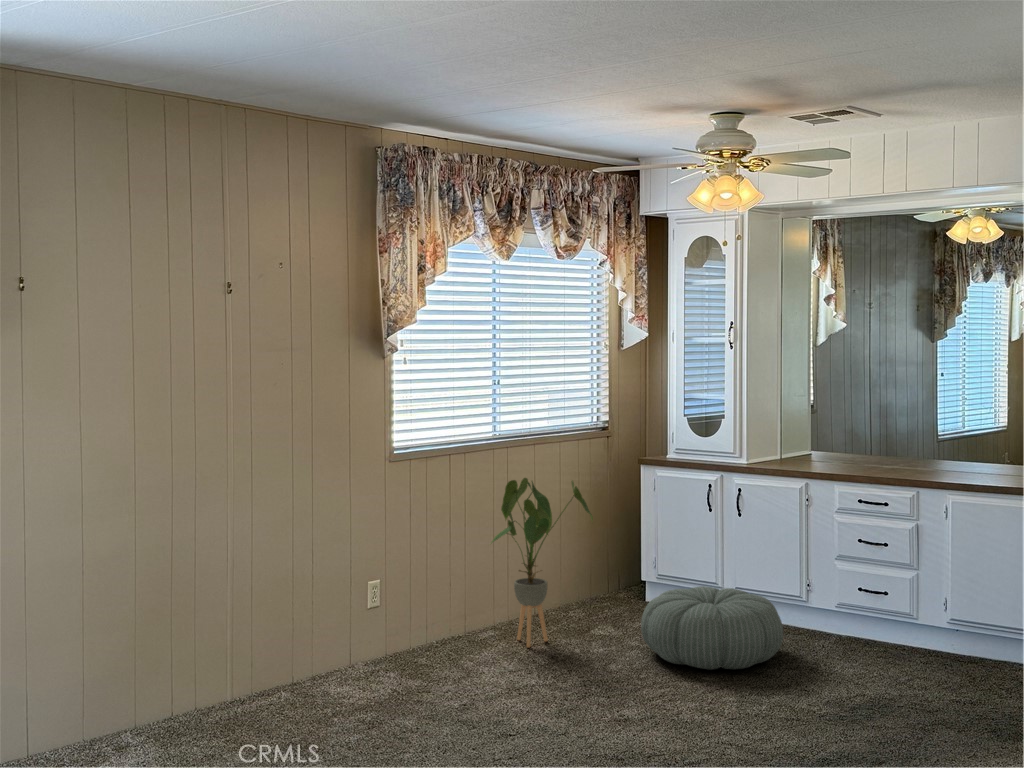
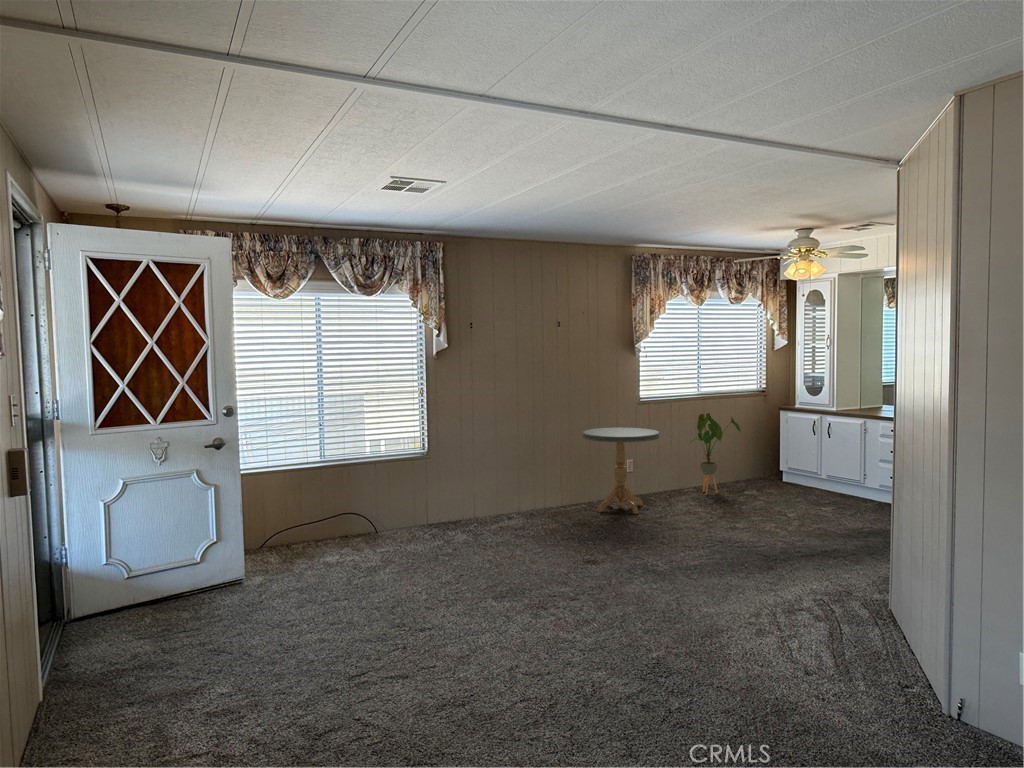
side table: none [283,522,456,725] -> present [582,428,659,514]
pouf: present [641,586,783,670] -> none [763,471,839,510]

